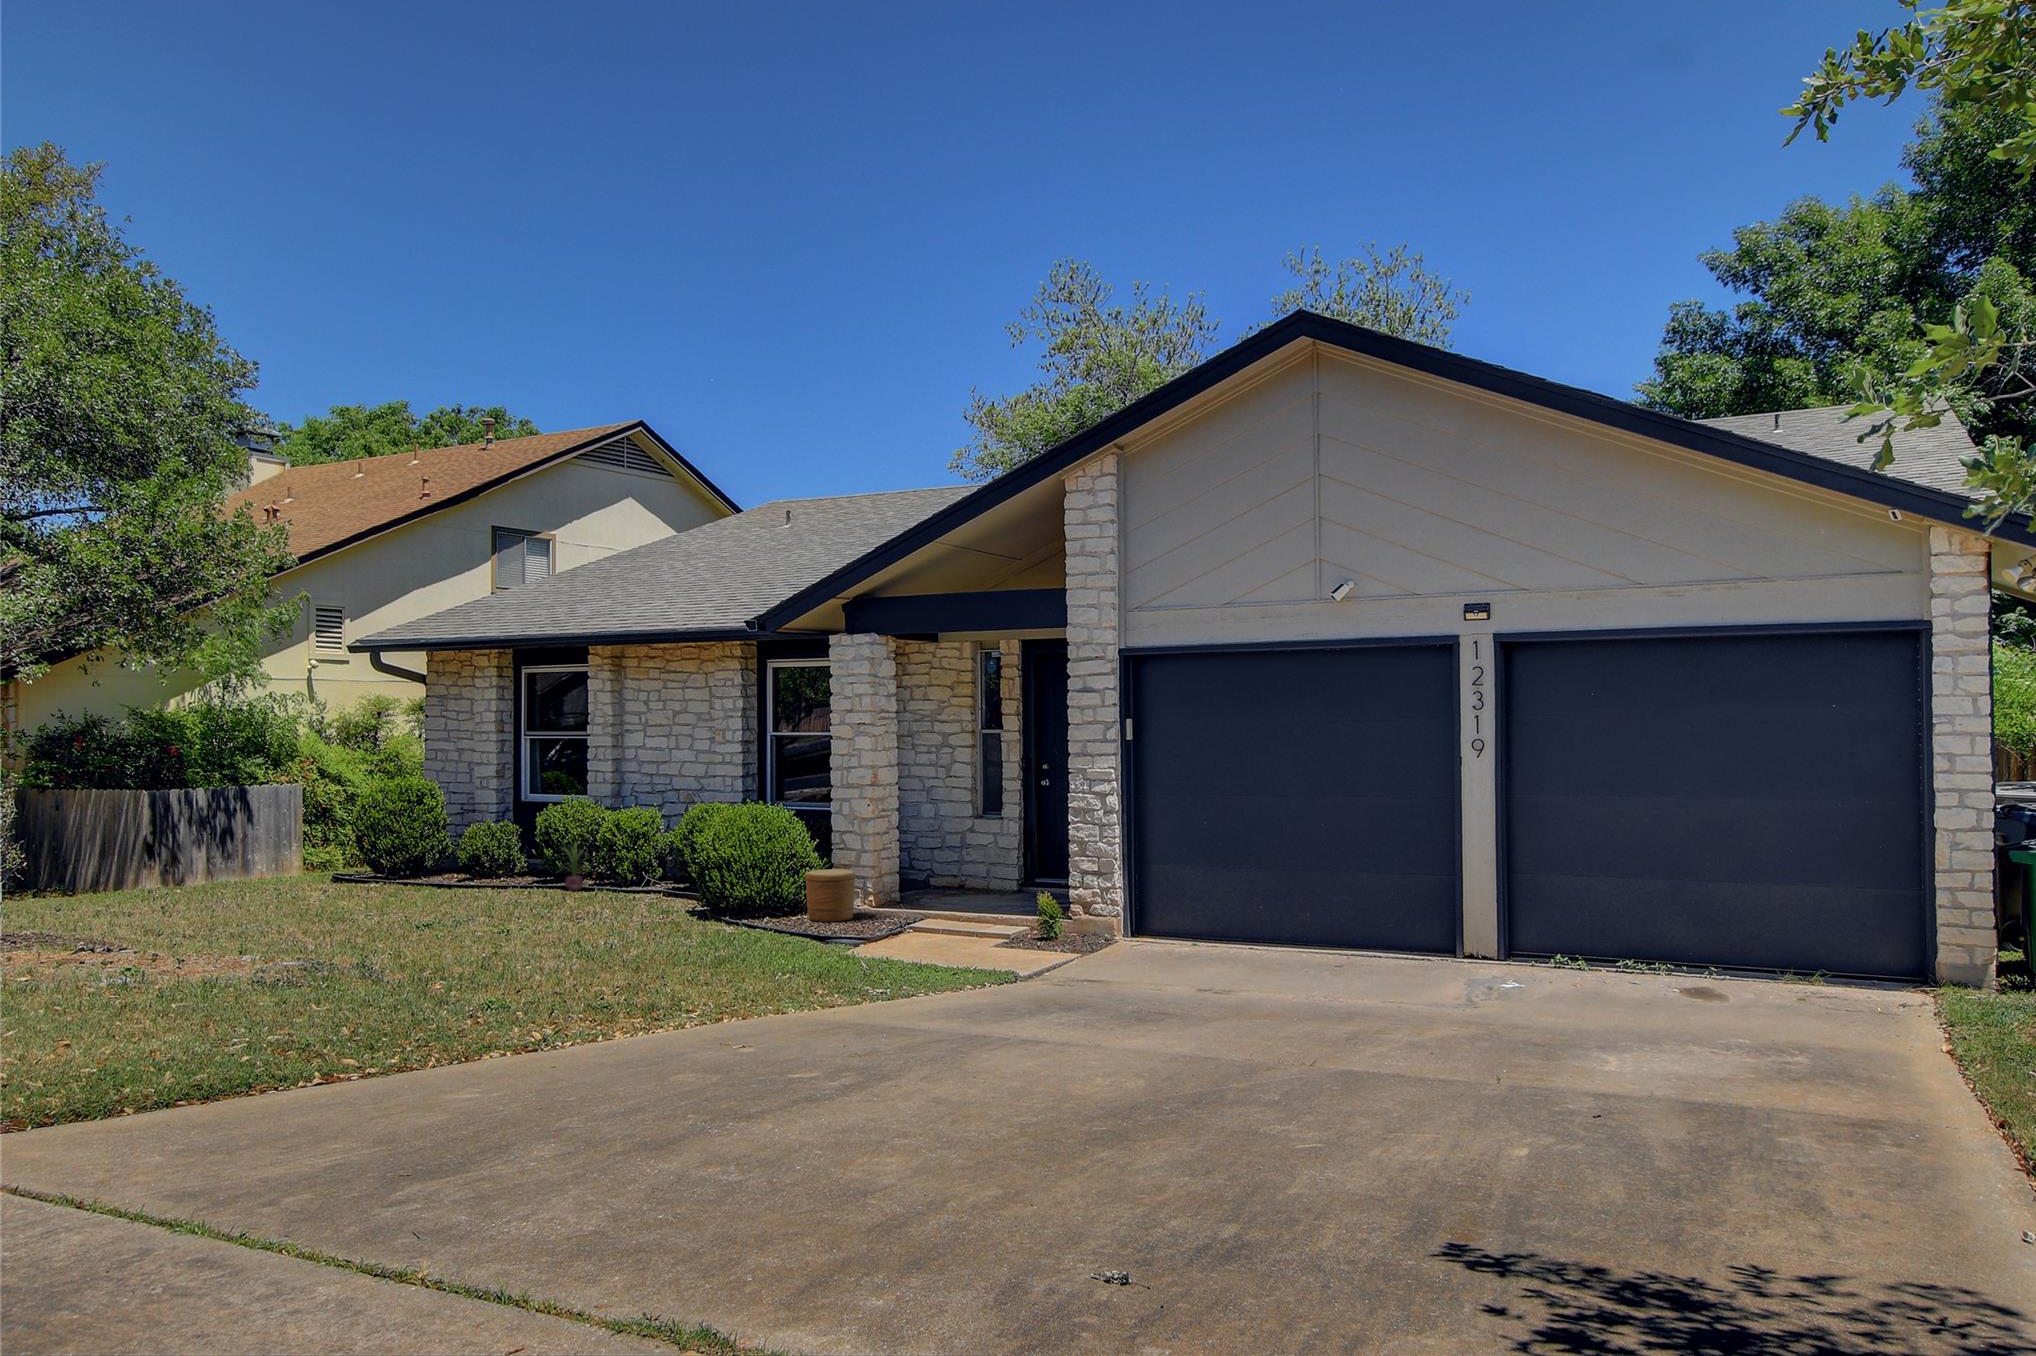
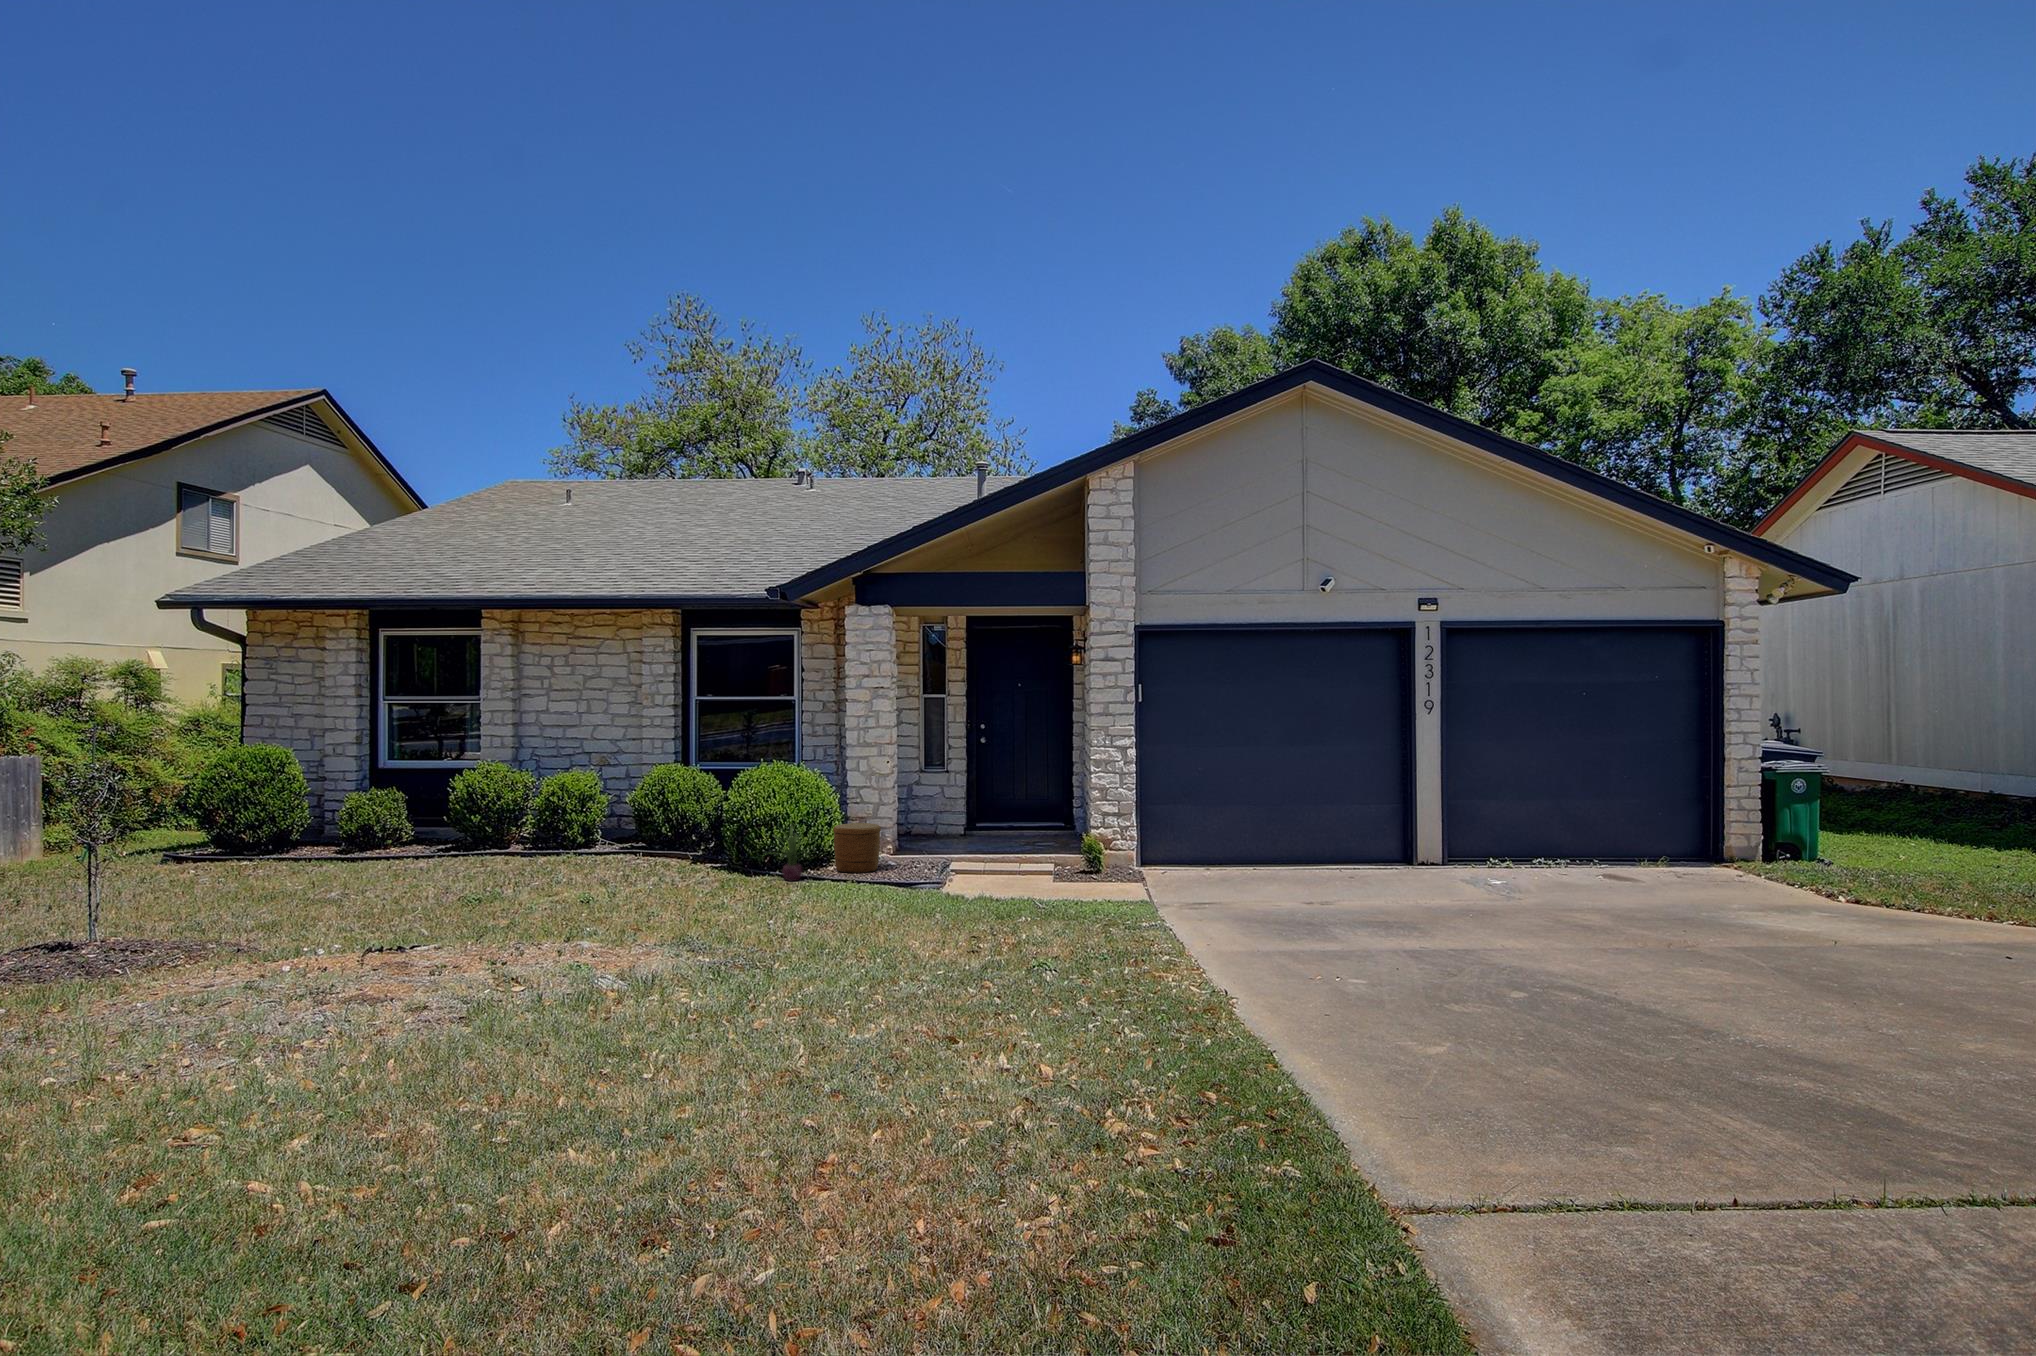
decorative plant: present [565,843,583,891] -> present [775,825,807,881]

